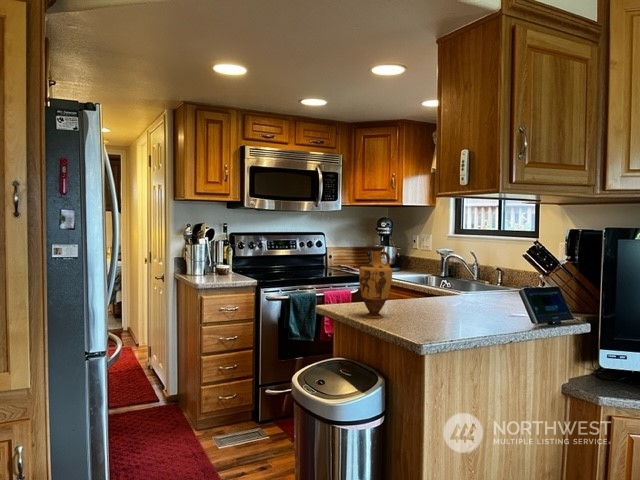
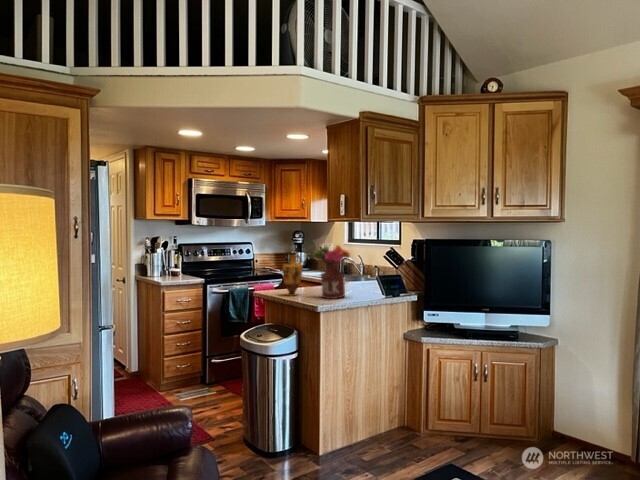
flower arrangement: none [411,235,479,329] -> present [313,245,350,299]

